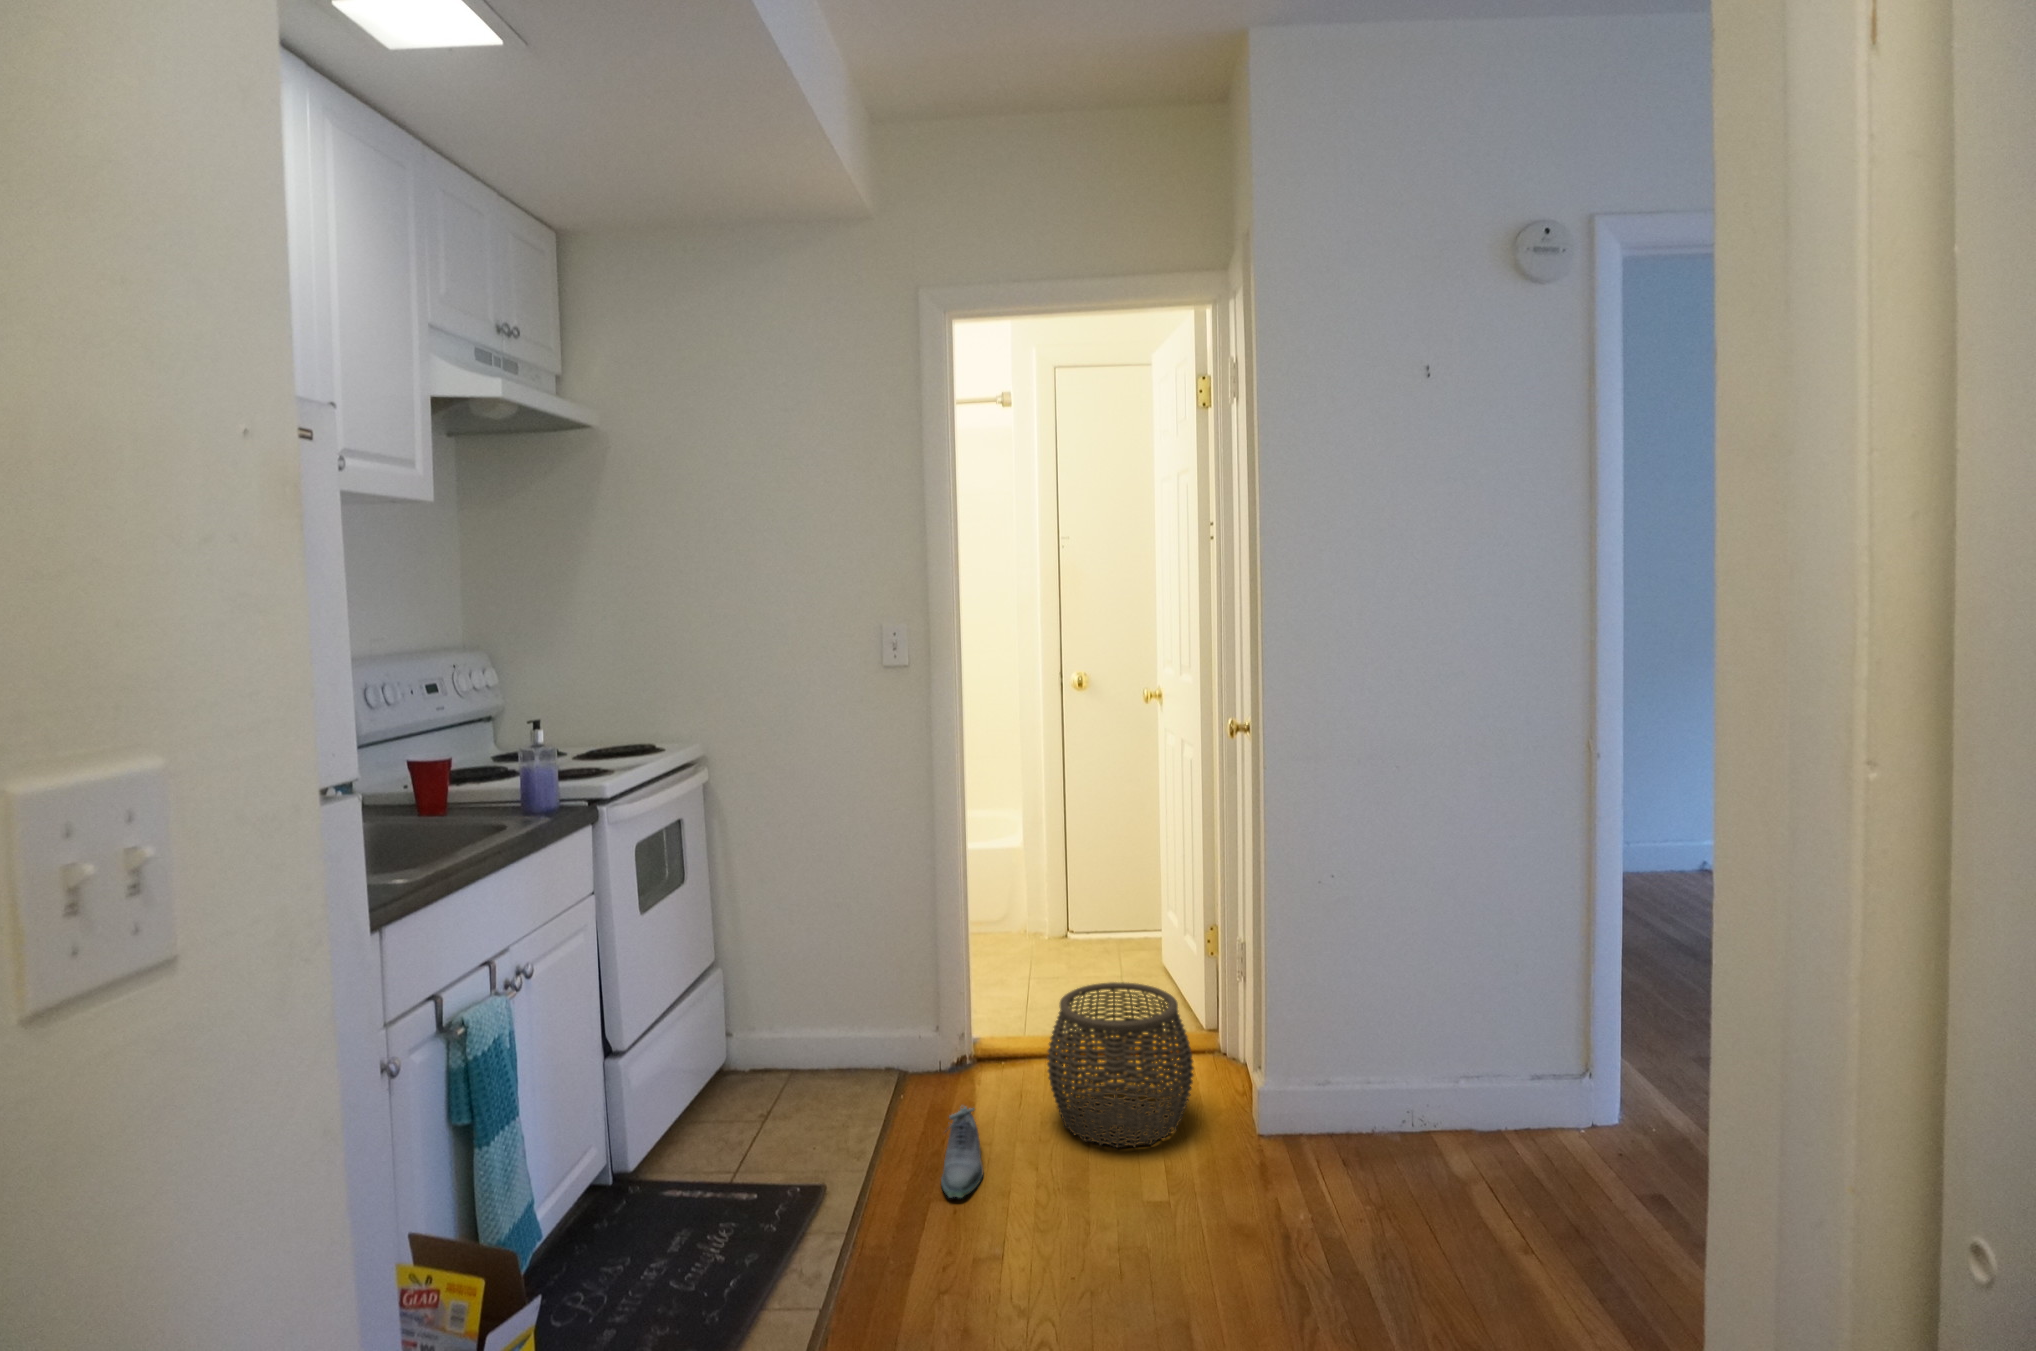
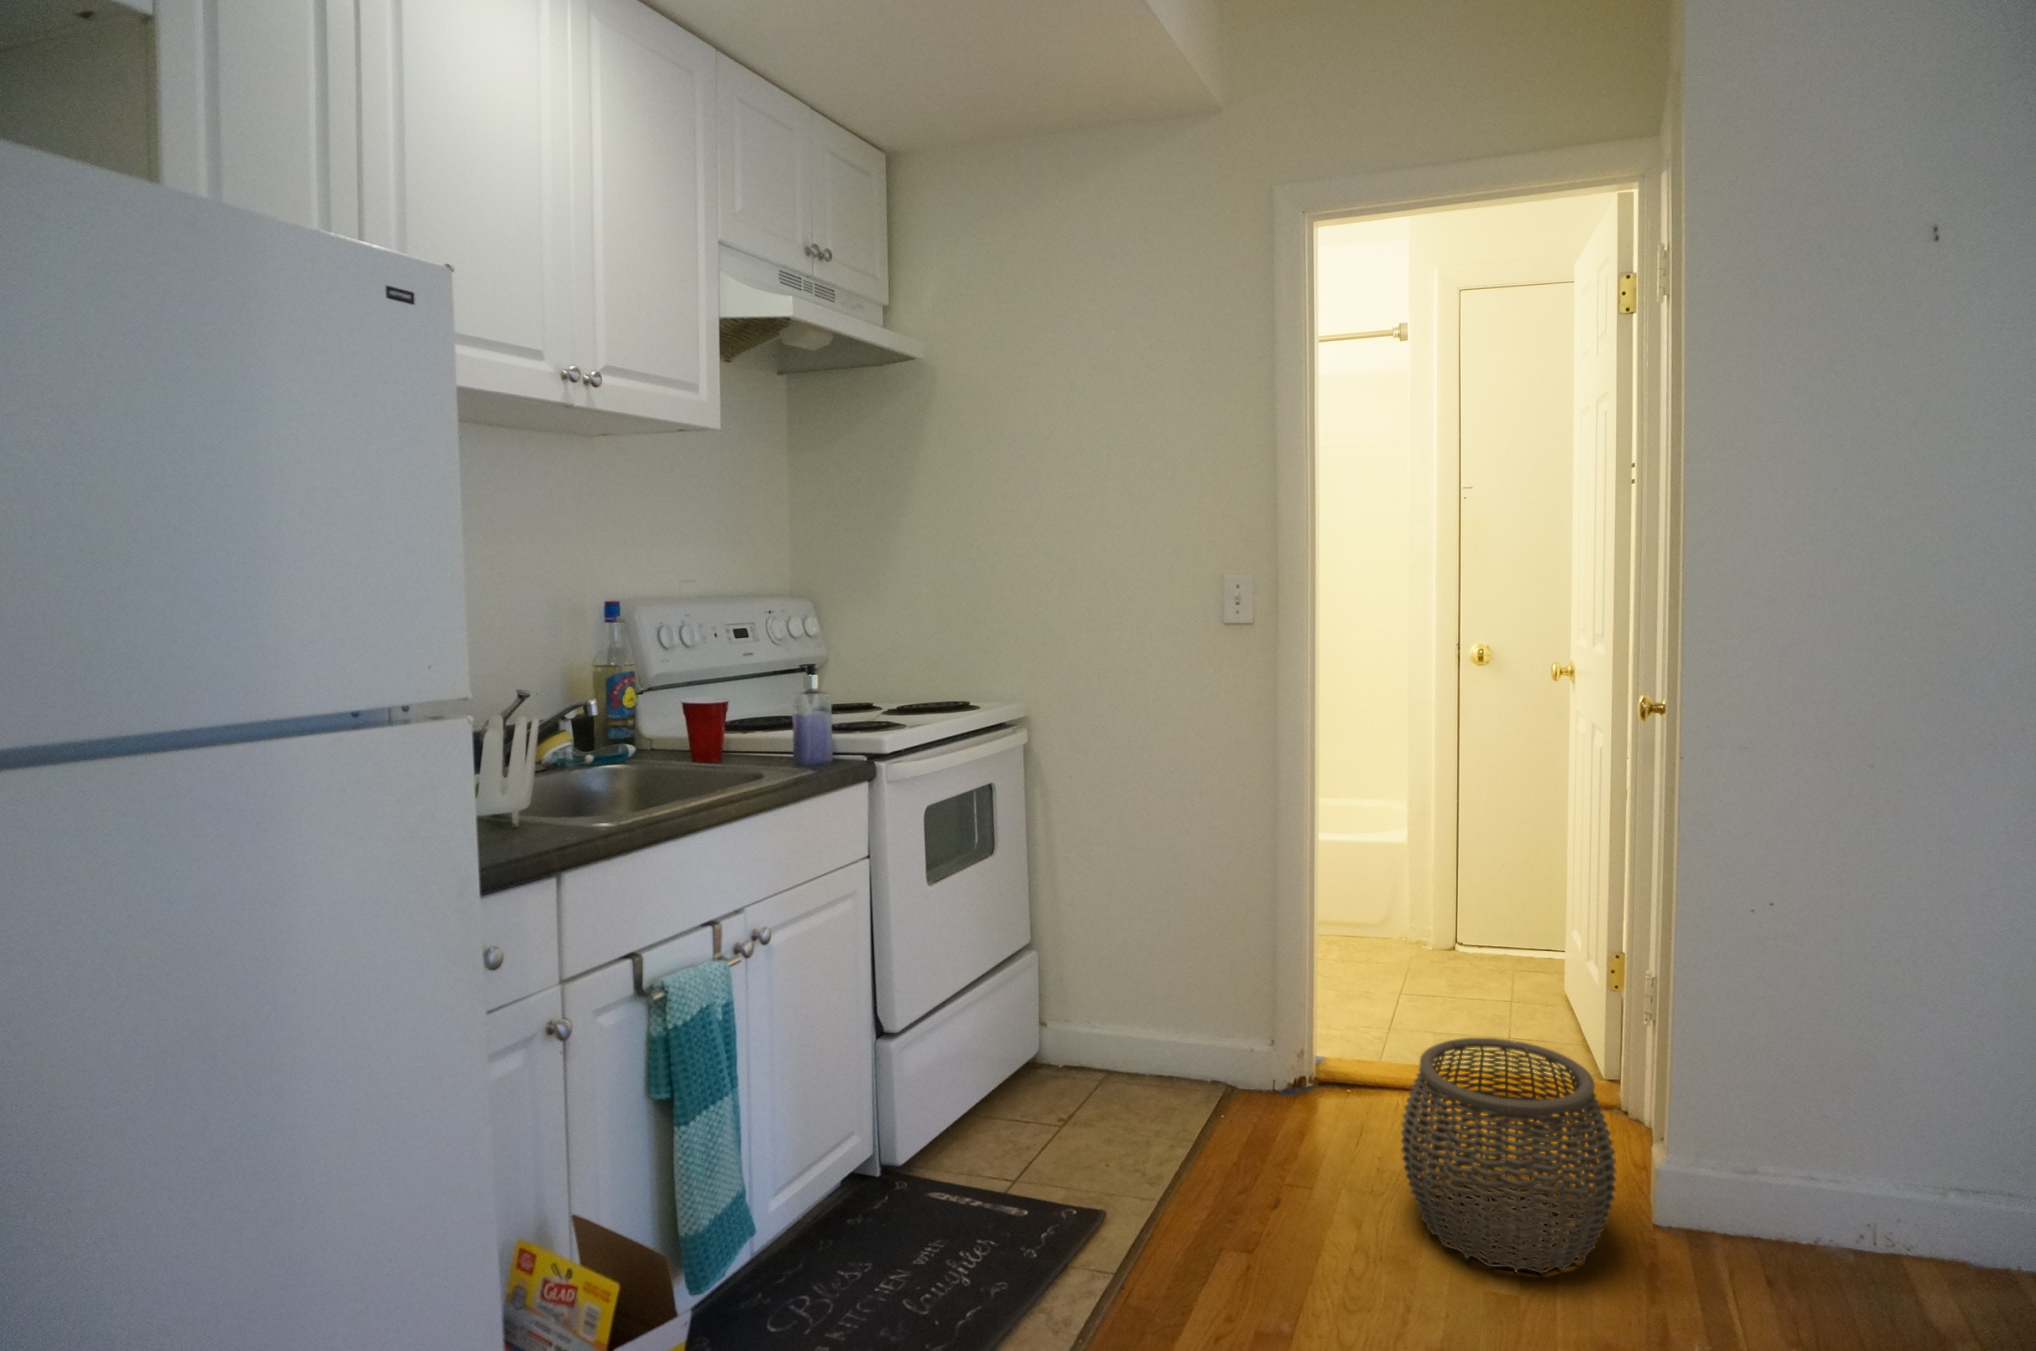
shoe: present [941,1107,983,1198] -> none [1239,1165,1302,1288]

